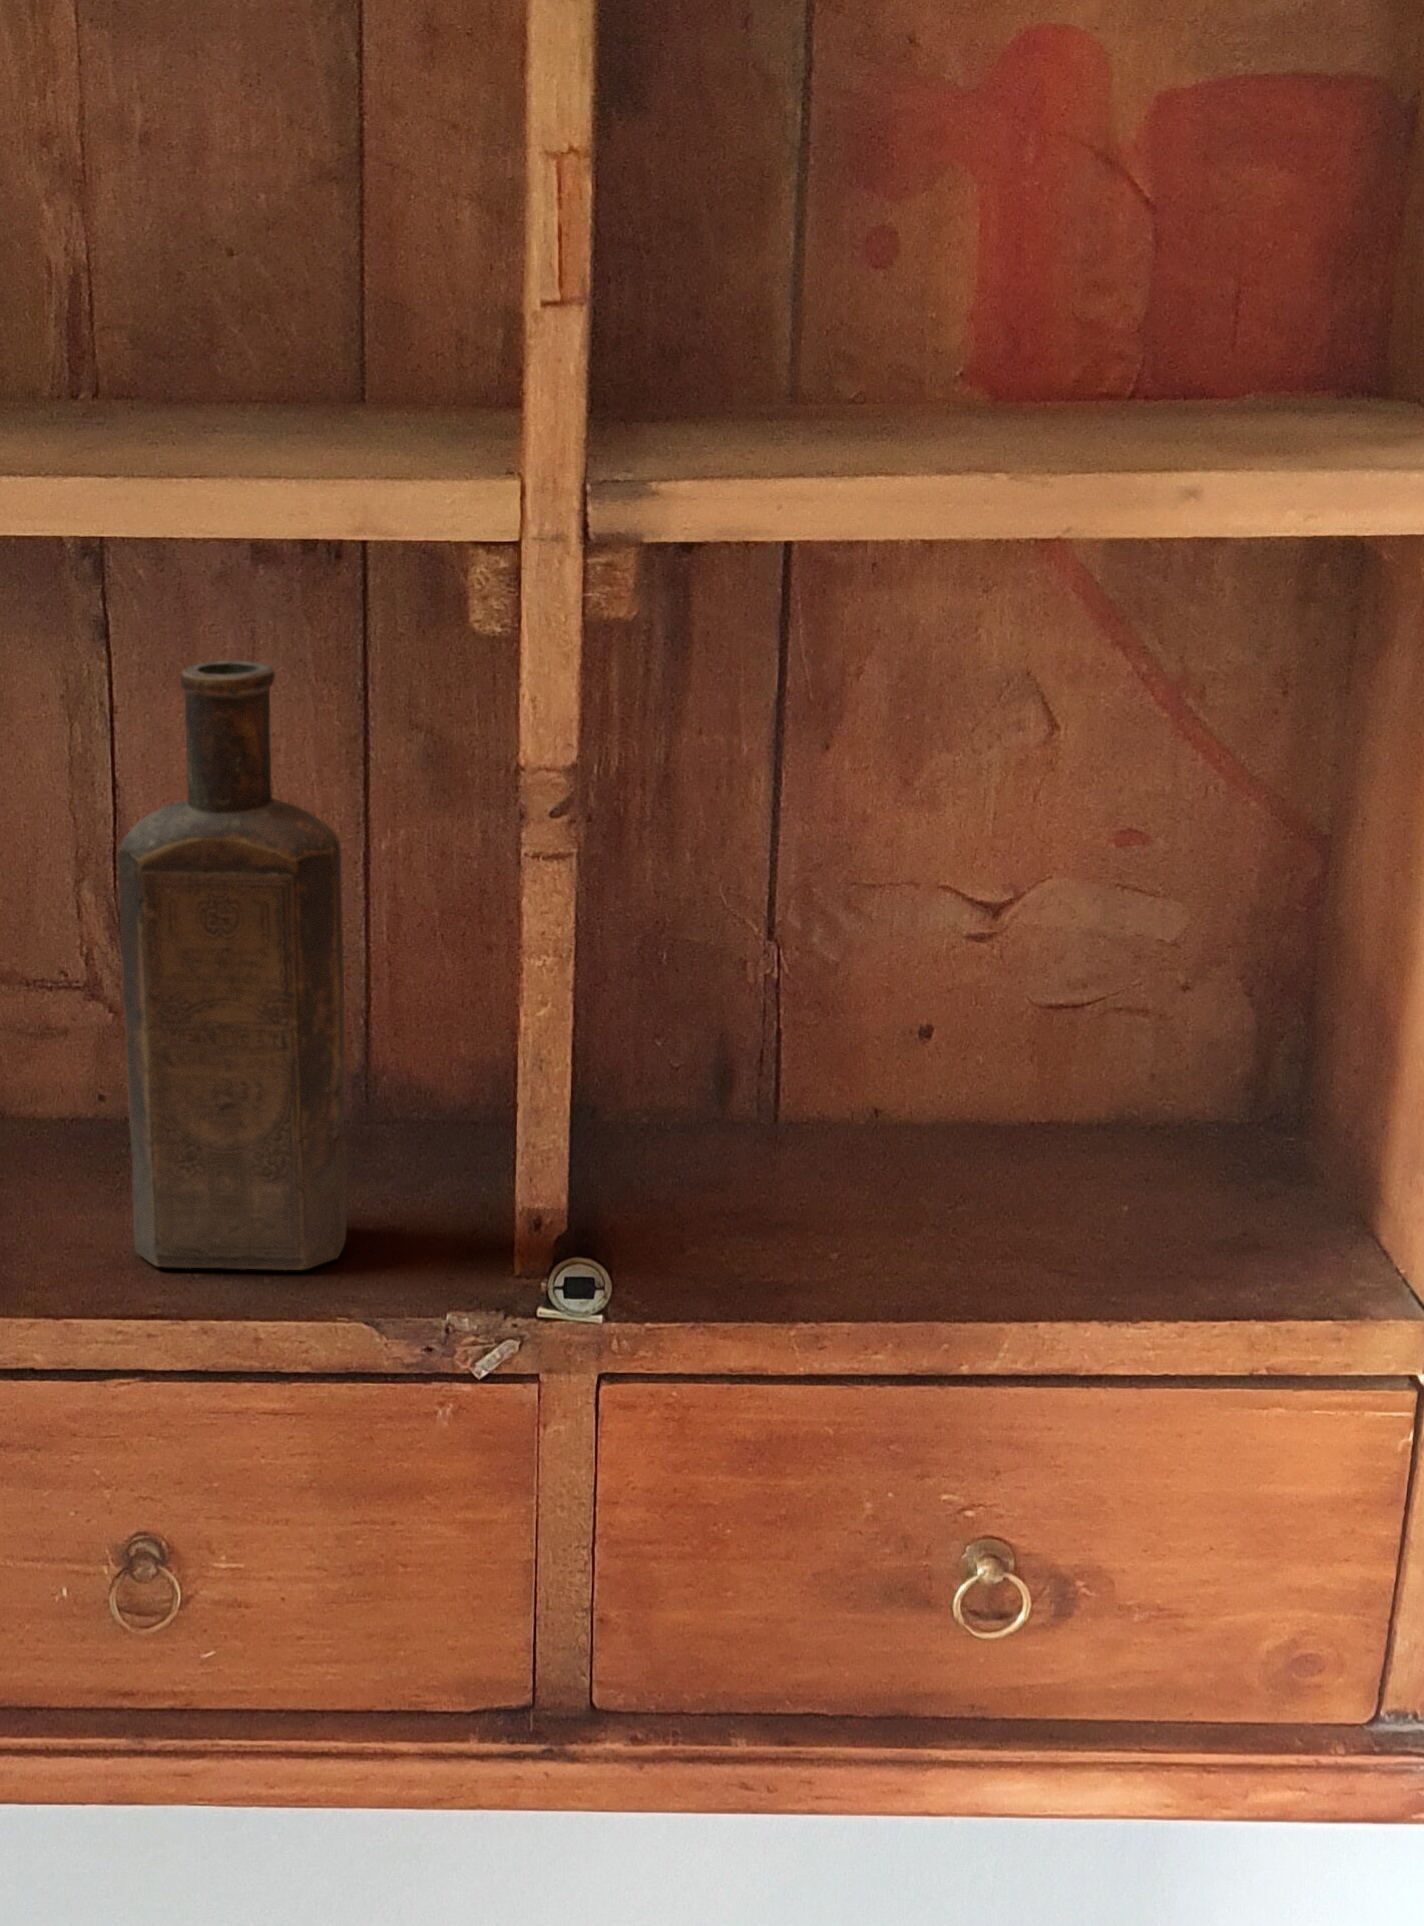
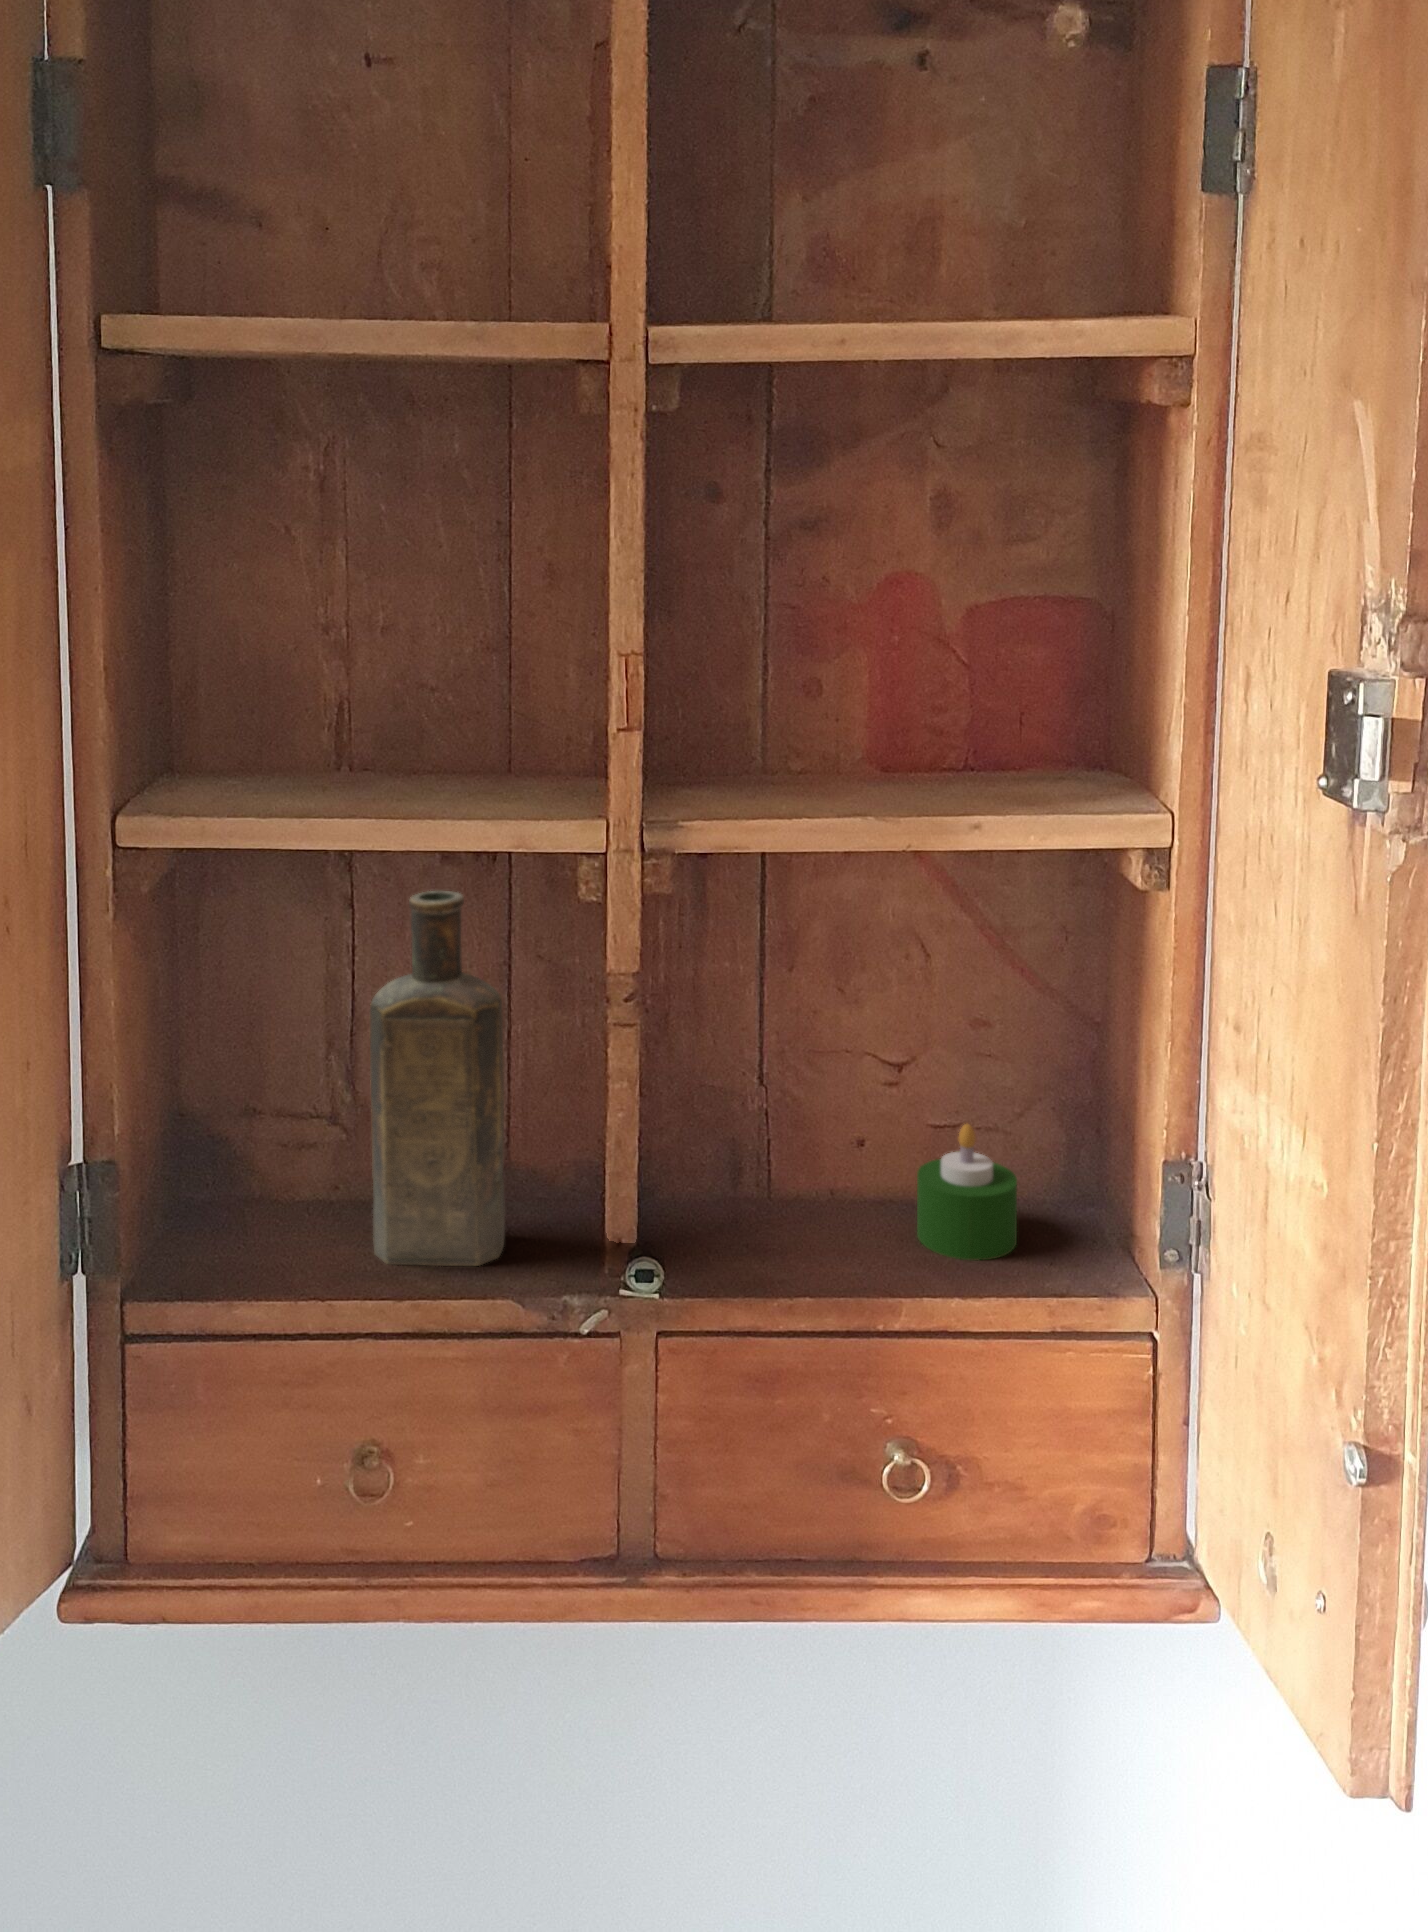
candle: none [1021,1055,1194,1273] -> present [917,1124,1017,1260]

